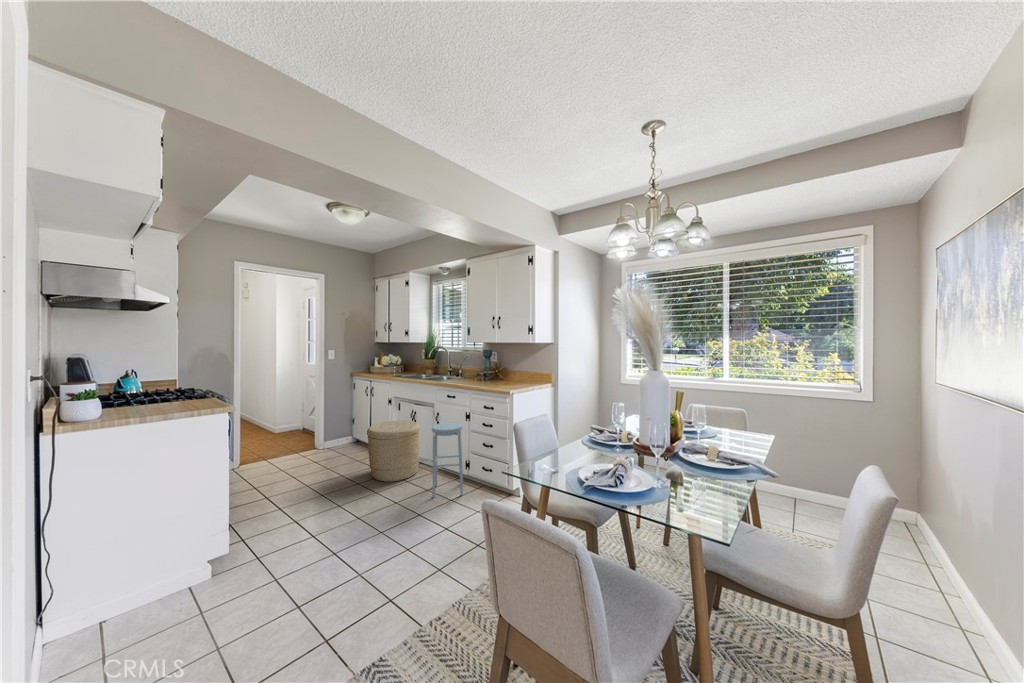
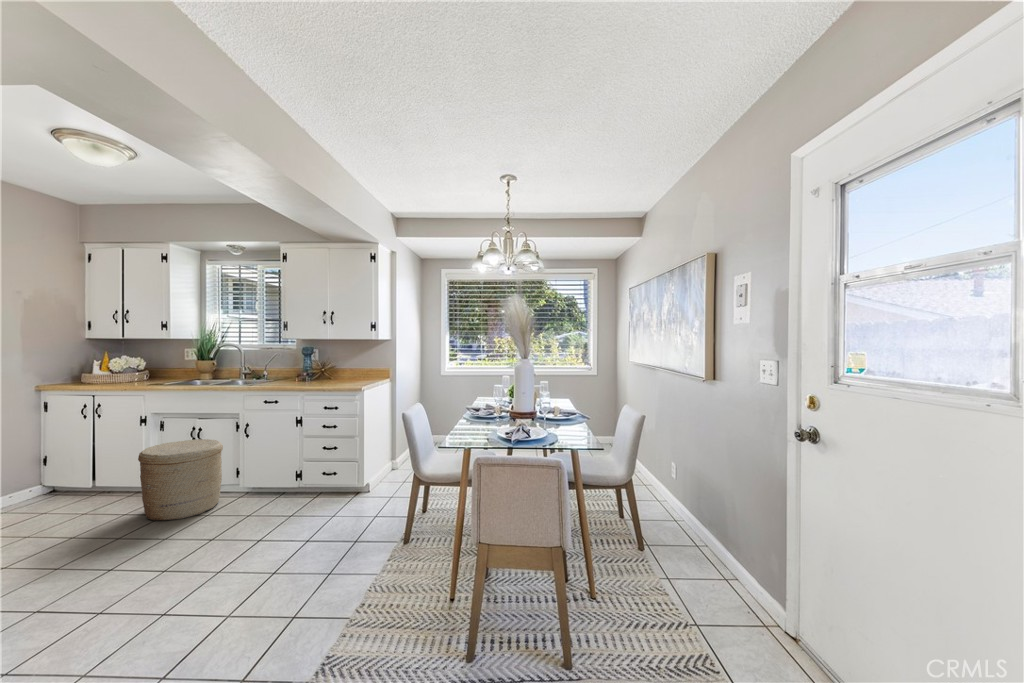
stool: present [432,423,463,498] -> none [261,429,307,516]

